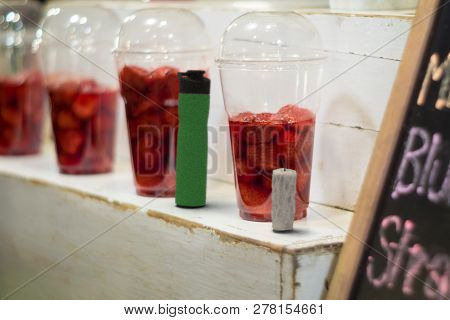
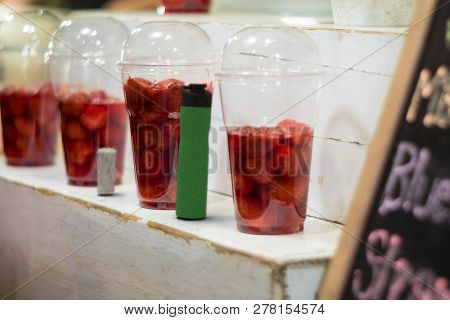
candle: present [271,162,297,230] -> present [97,147,117,194]

